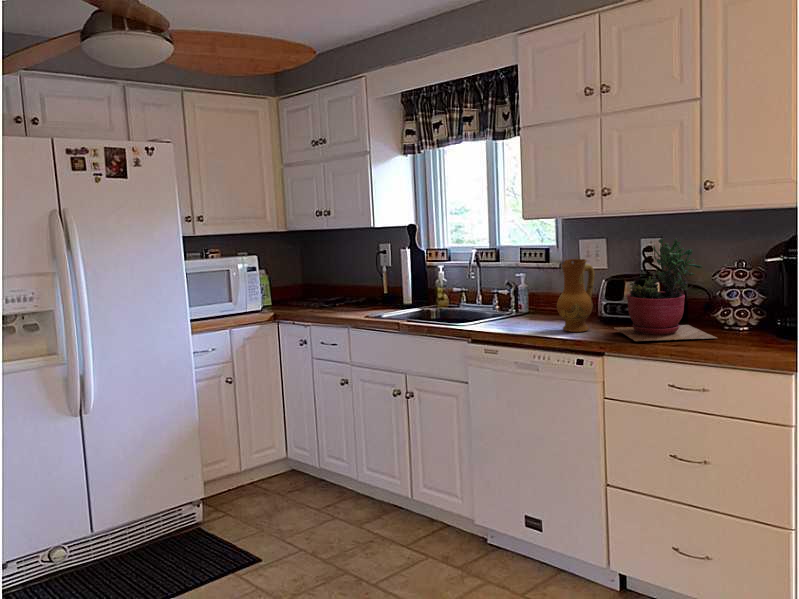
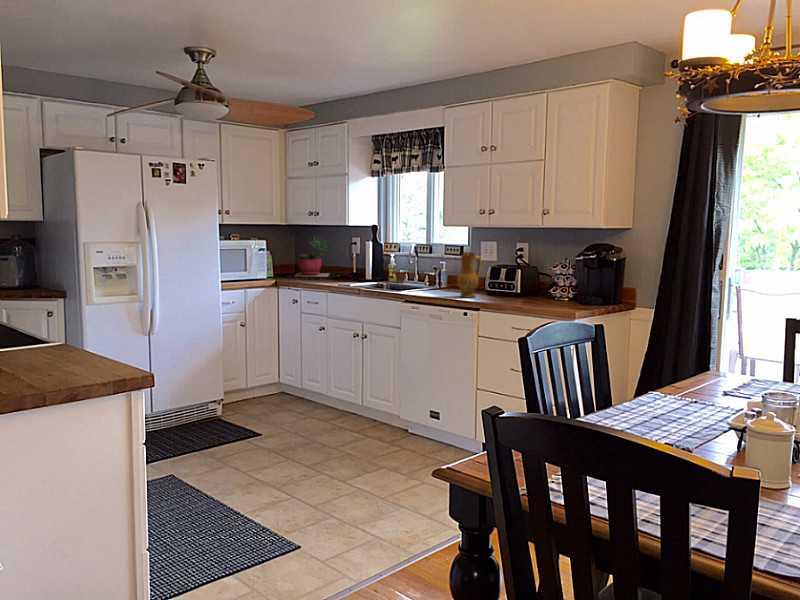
succulent plant: present [615,239,716,341] -> present [295,235,330,277]

